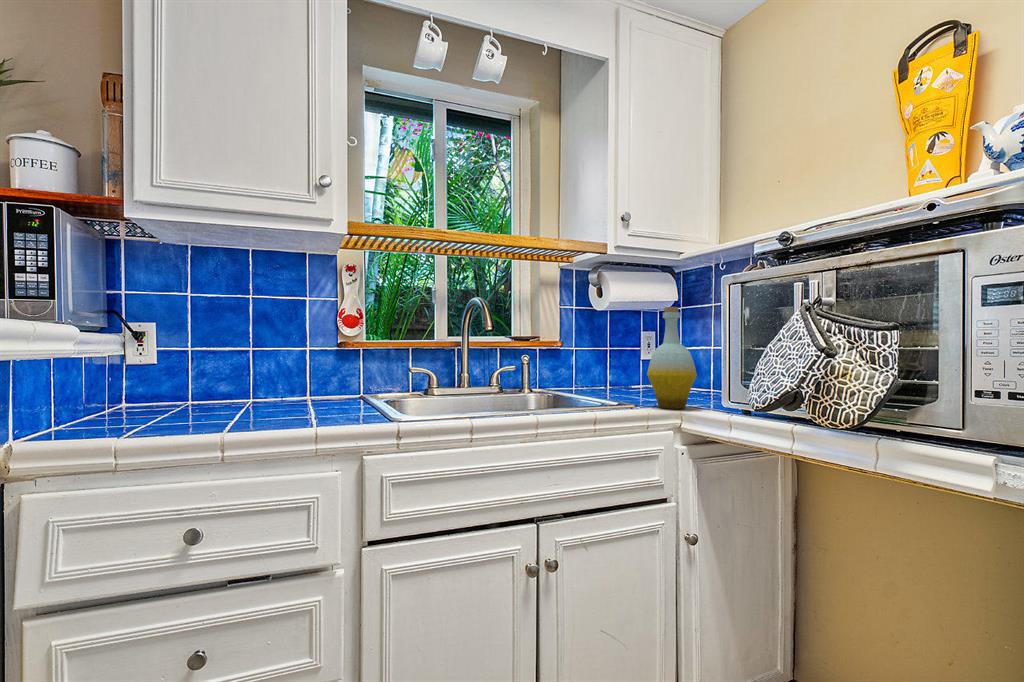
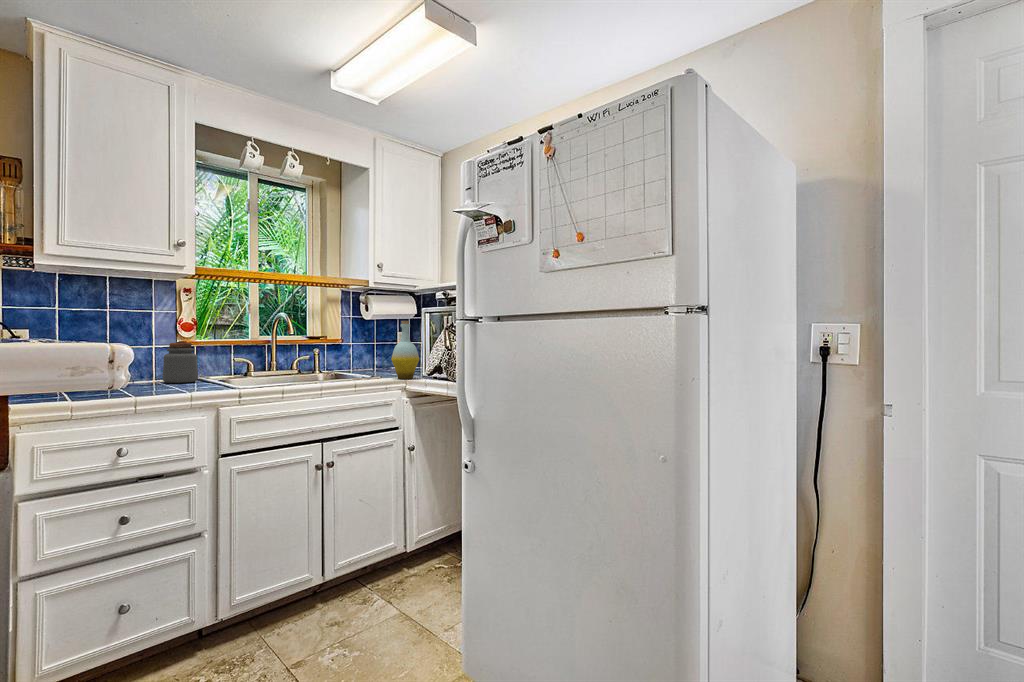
jar: none [314,343,361,403] -> present [162,343,198,383]

